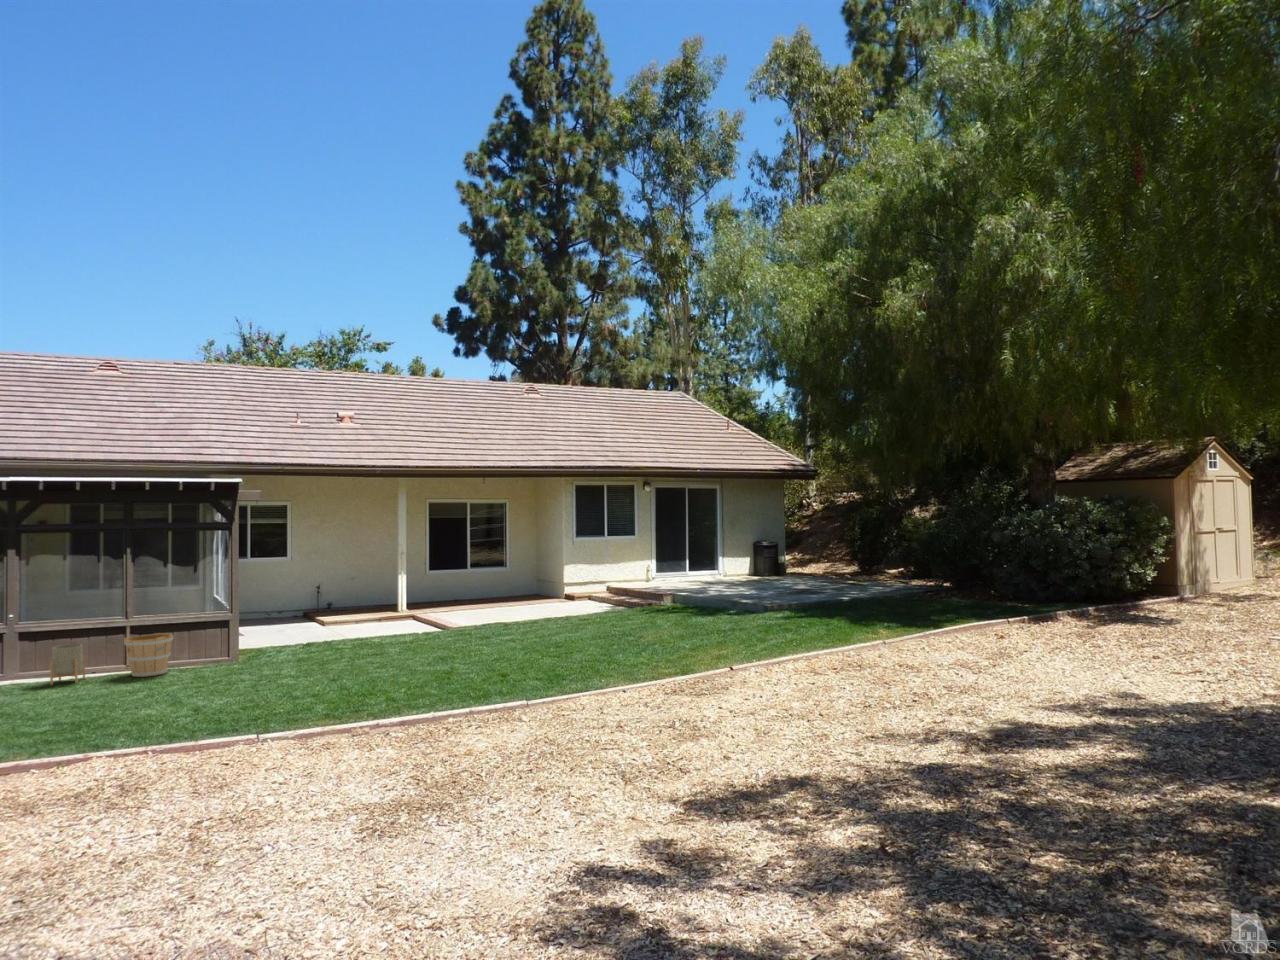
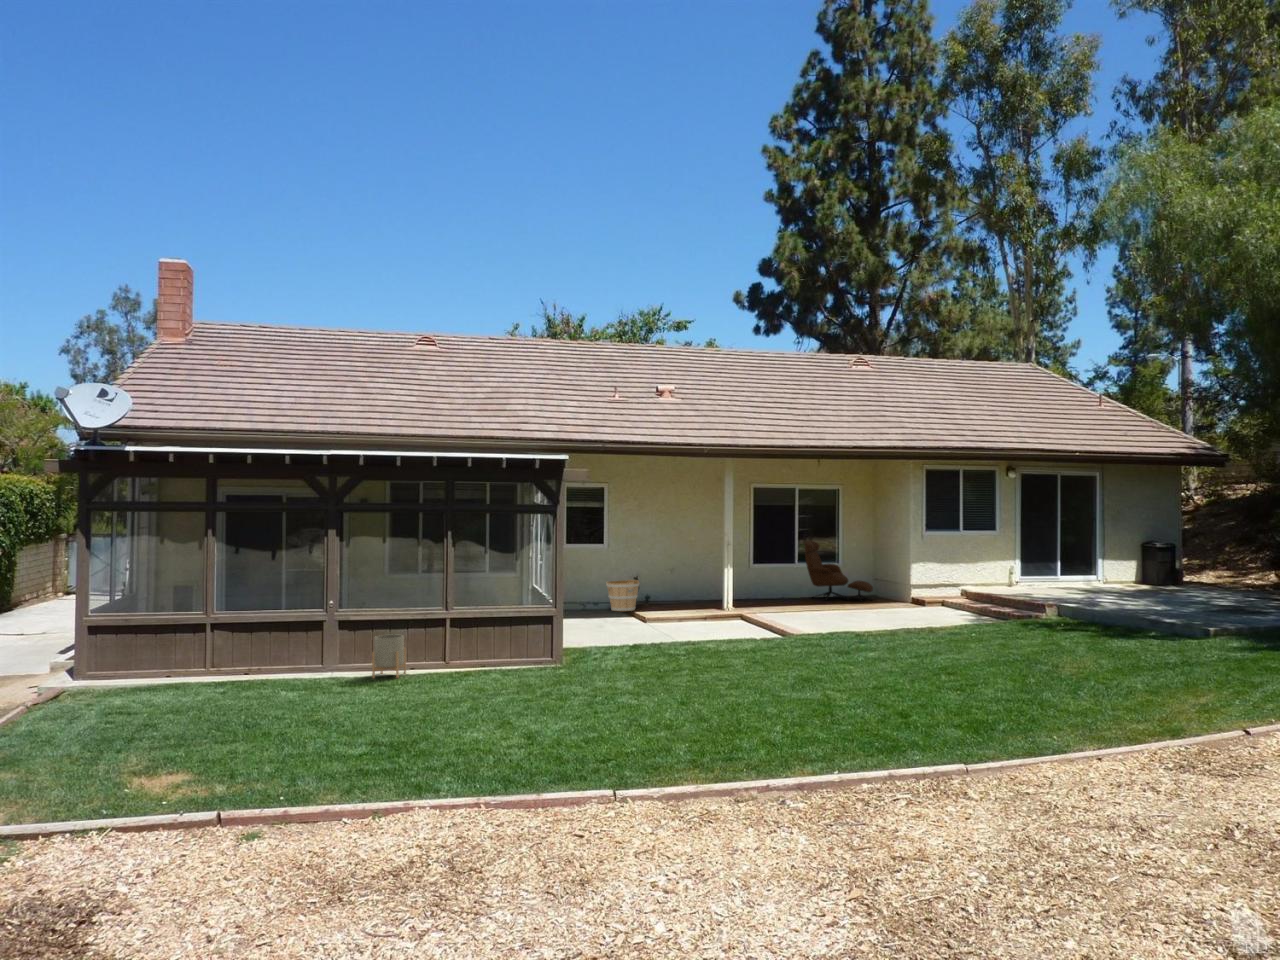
lounge chair: none [475,548,535,600] -> present [805,541,873,601]
wooden bucket: present [124,633,173,677] -> present [606,580,639,611]

